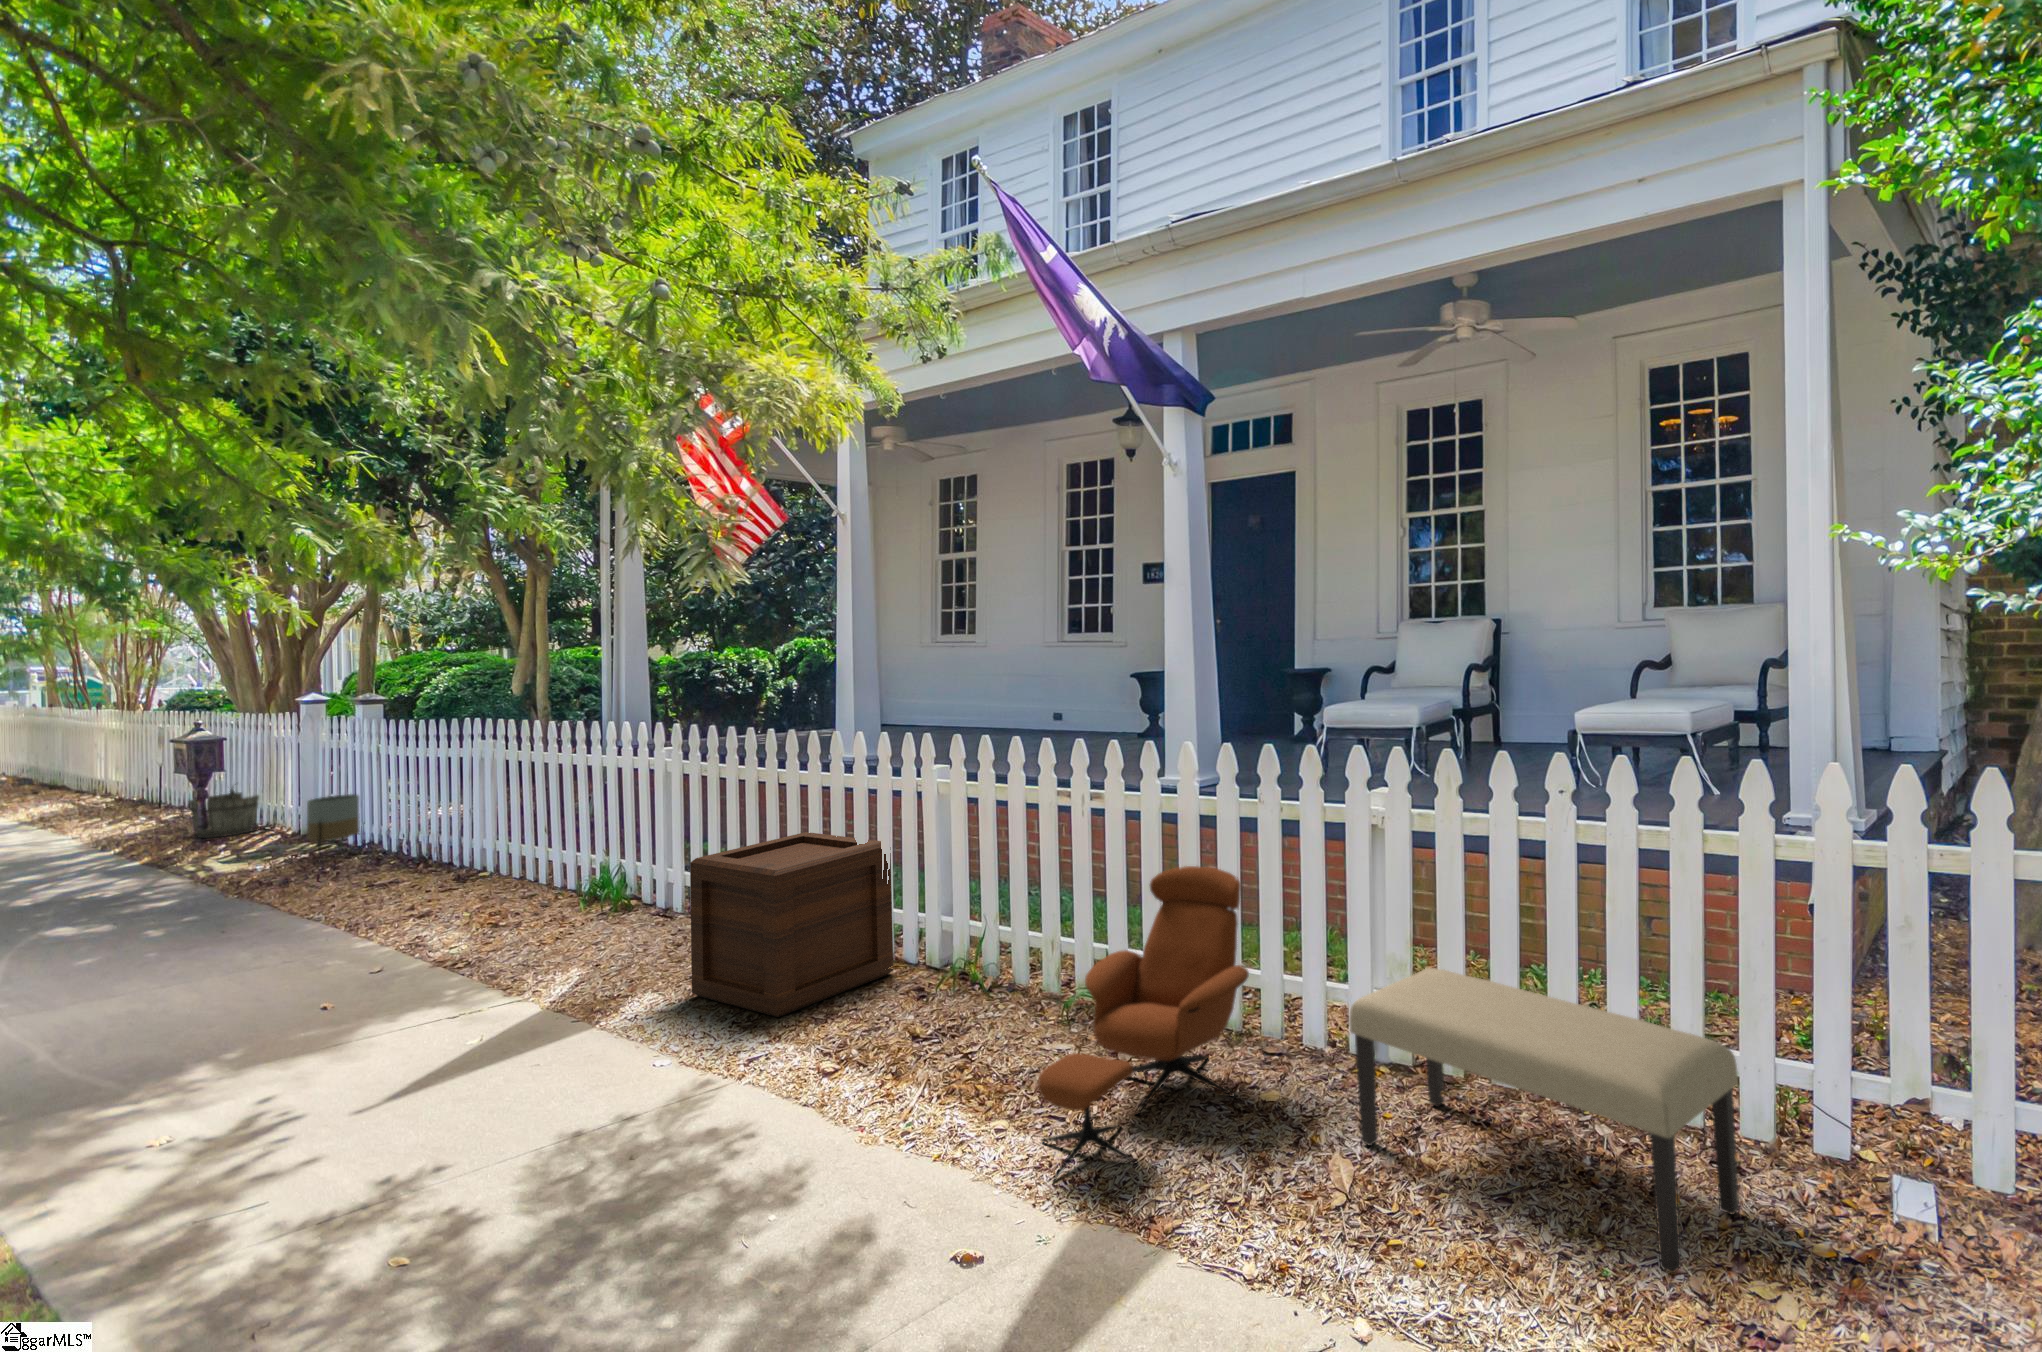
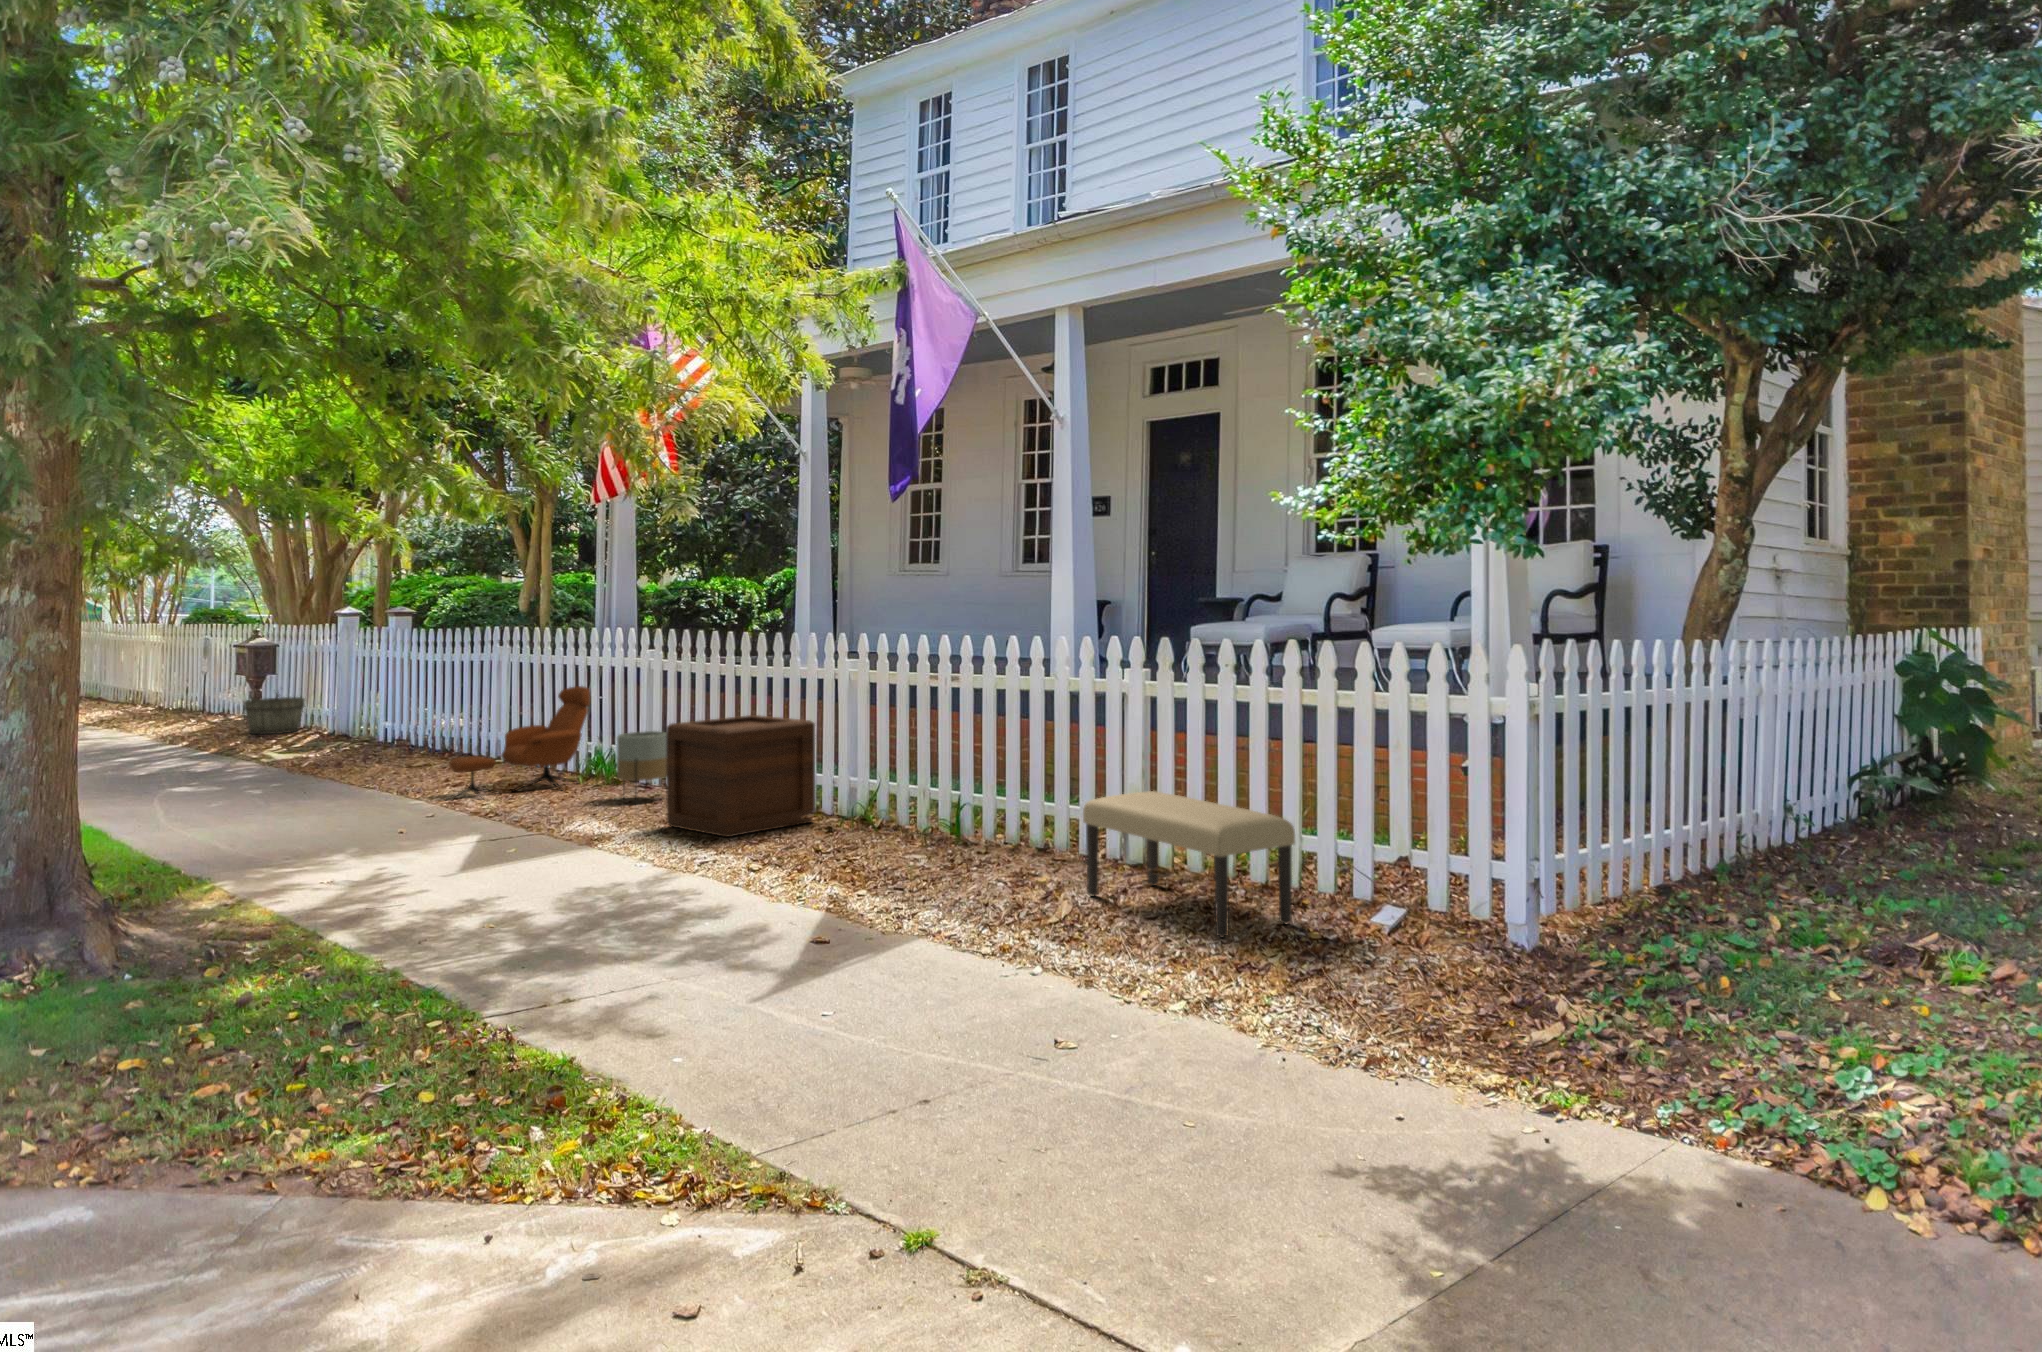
planter: present [306,794,360,857] -> present [617,731,666,782]
lounge chair: present [1038,866,1249,1180] -> present [449,686,590,797]

